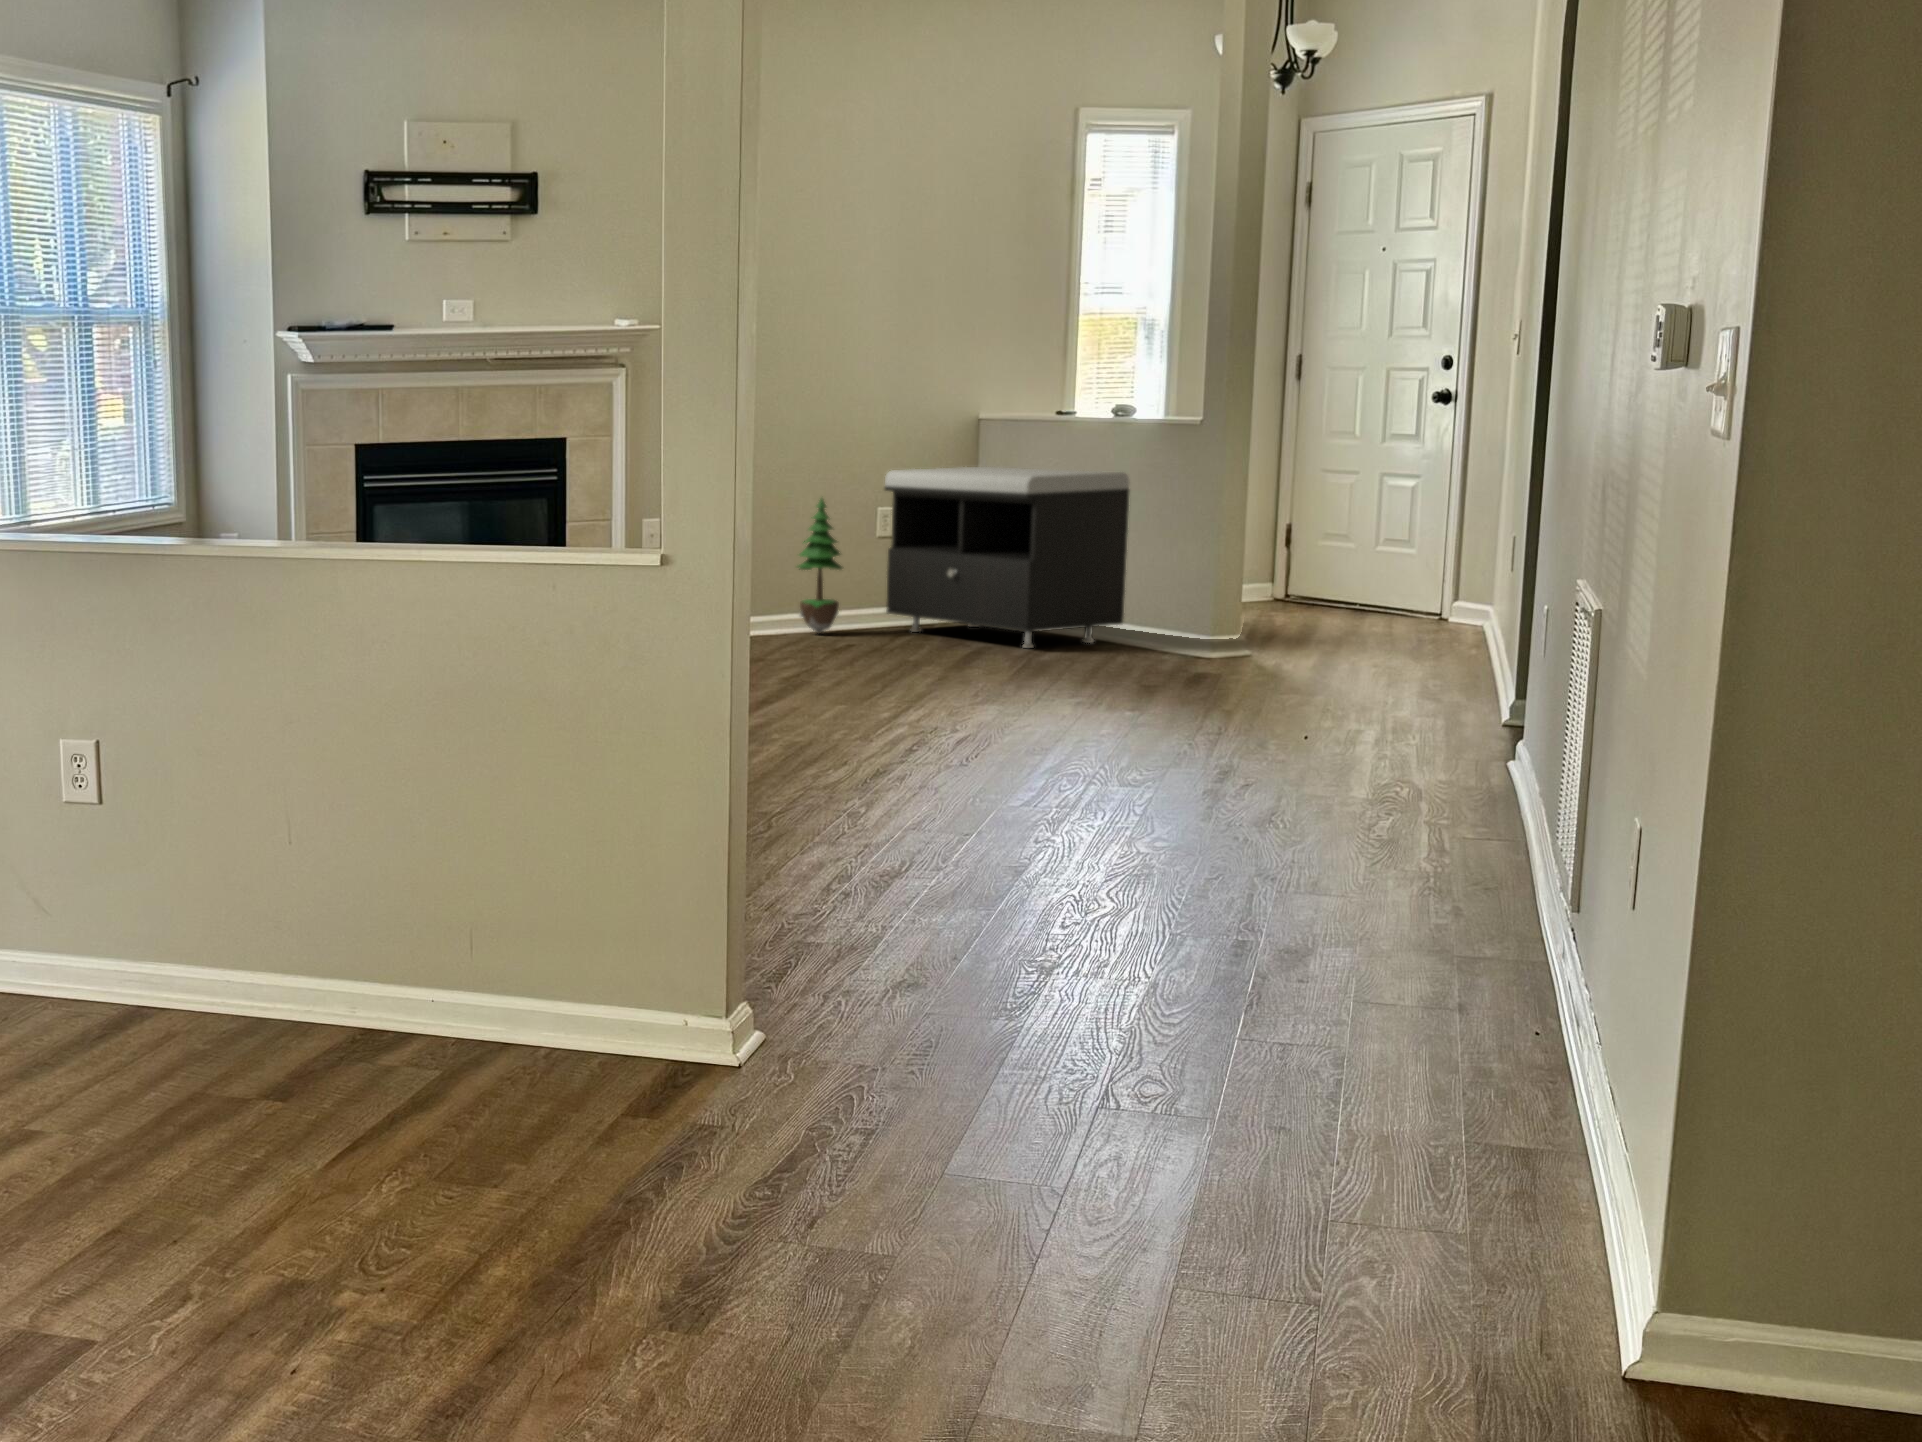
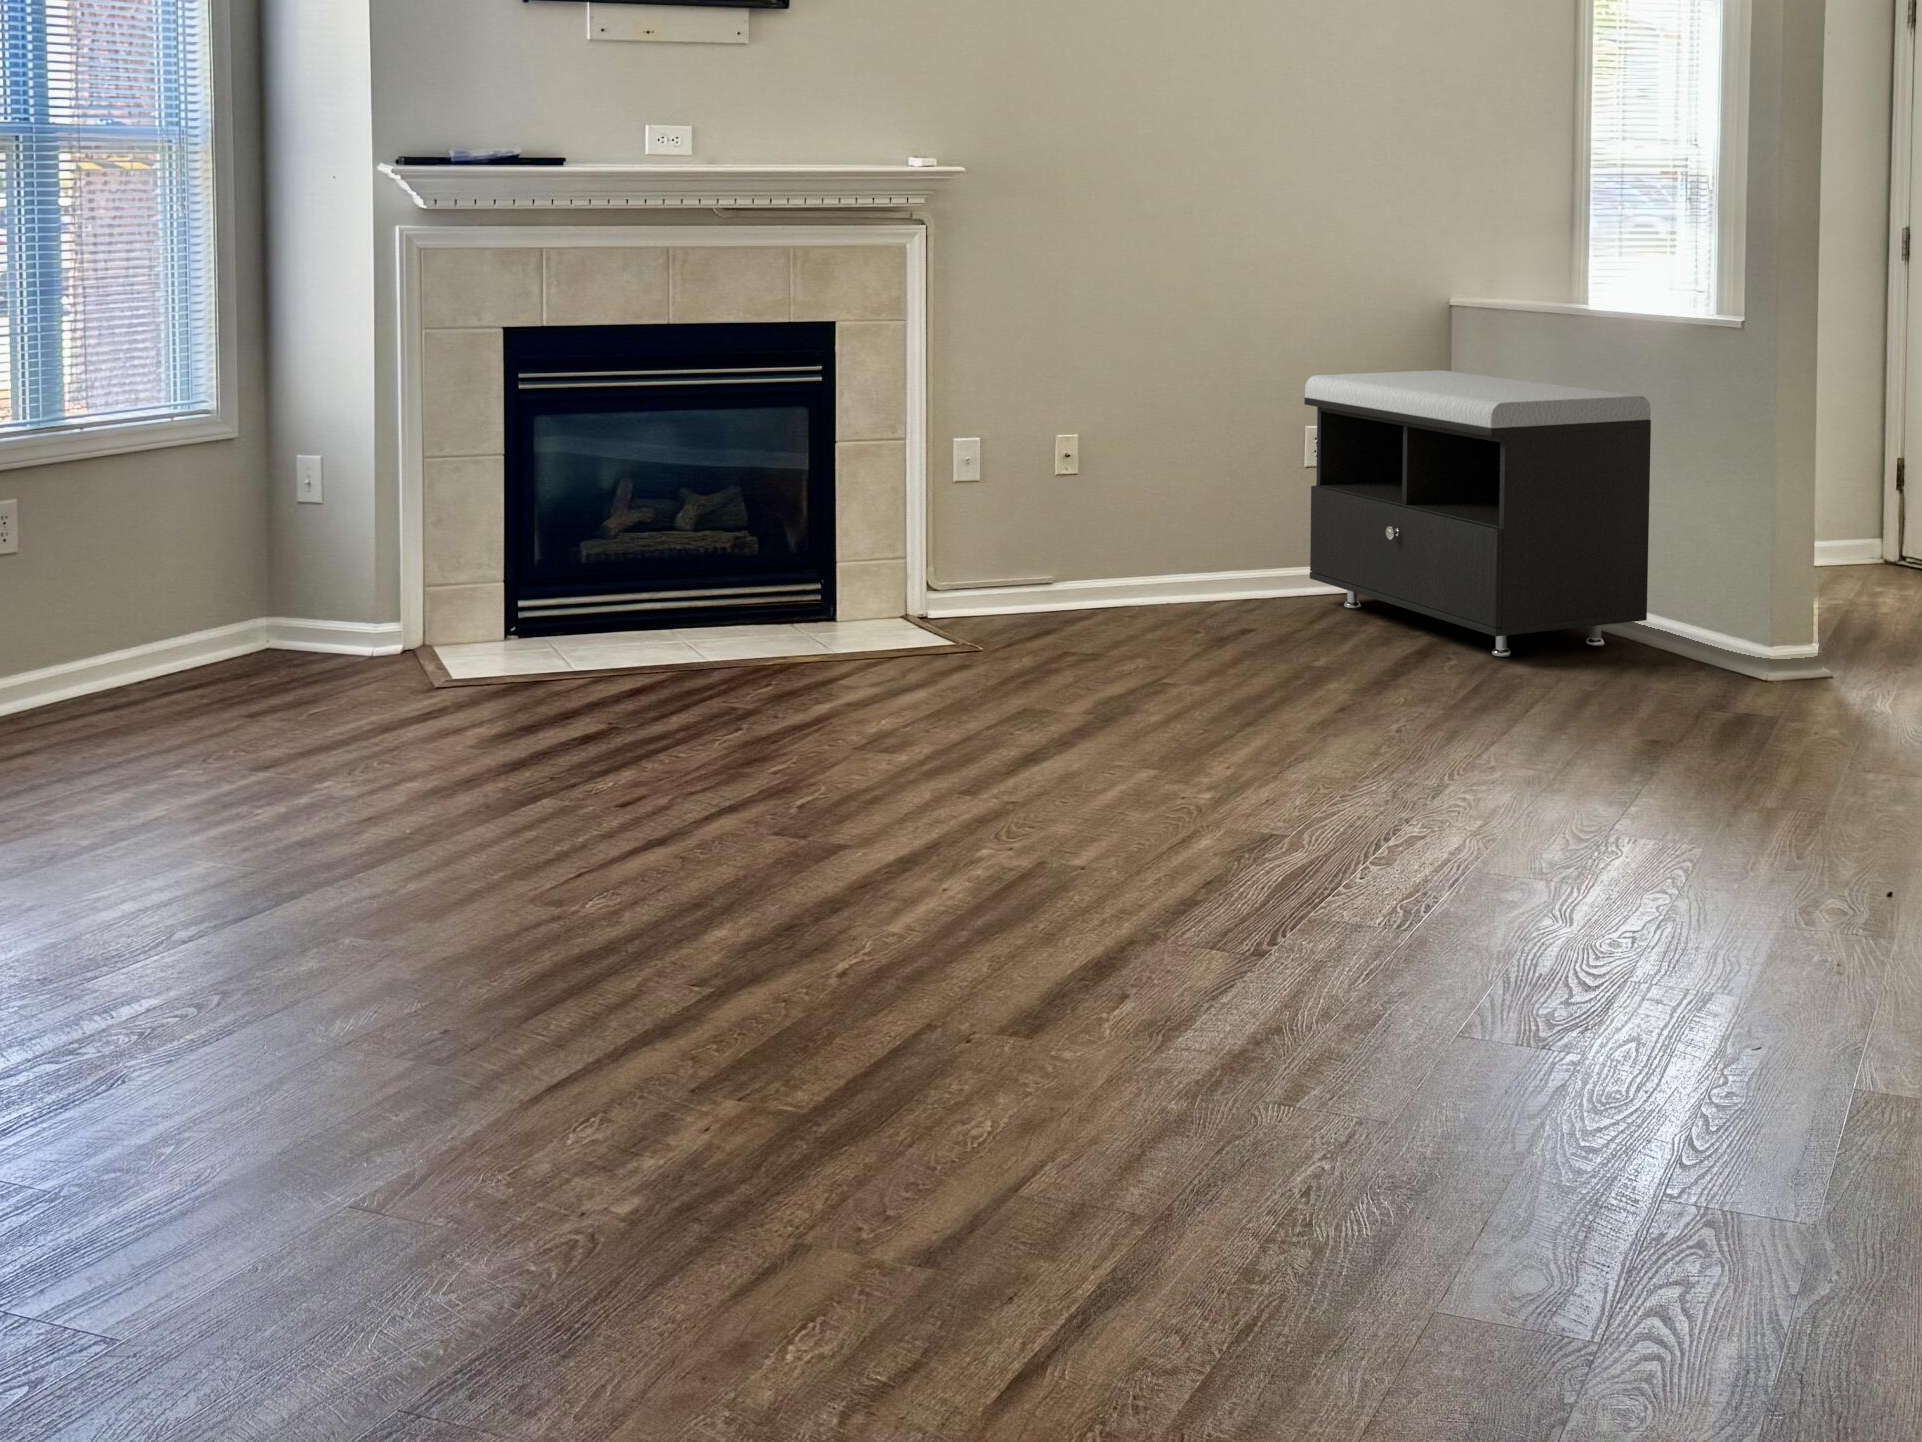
potted tree: present [797,498,842,633] -> none [1173,410,1244,609]

